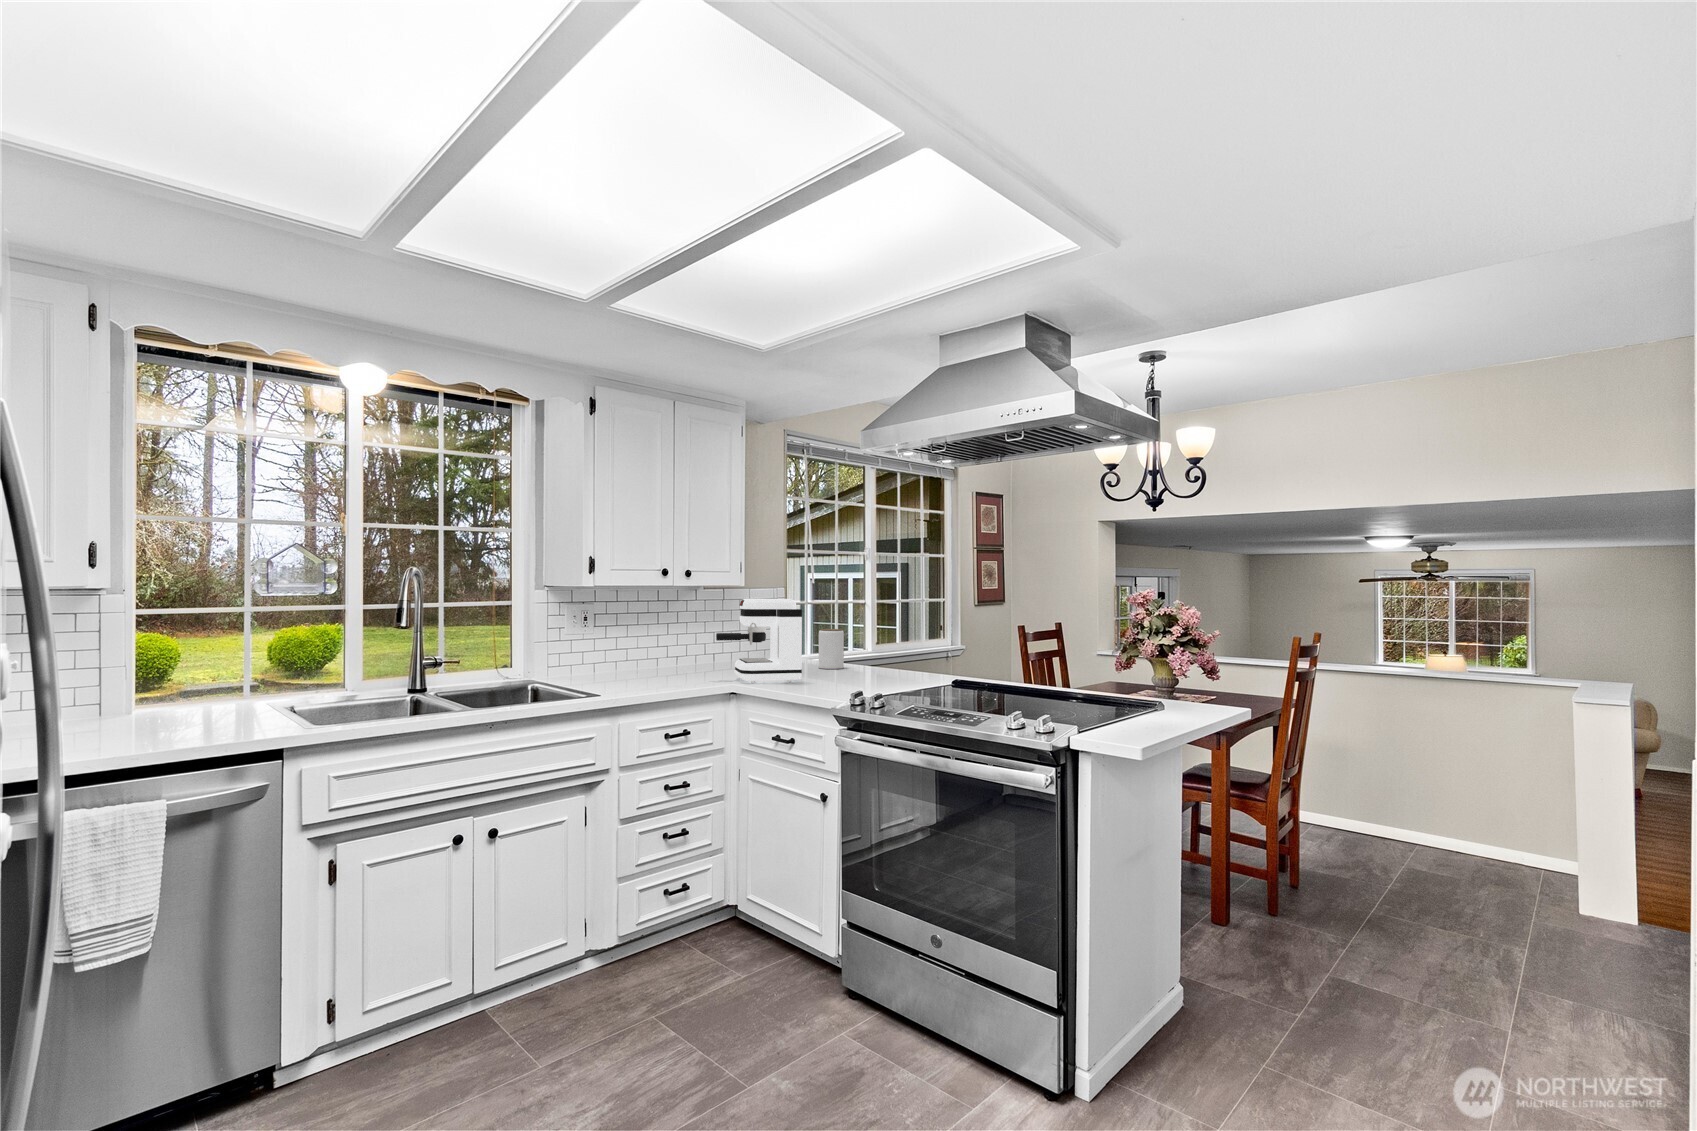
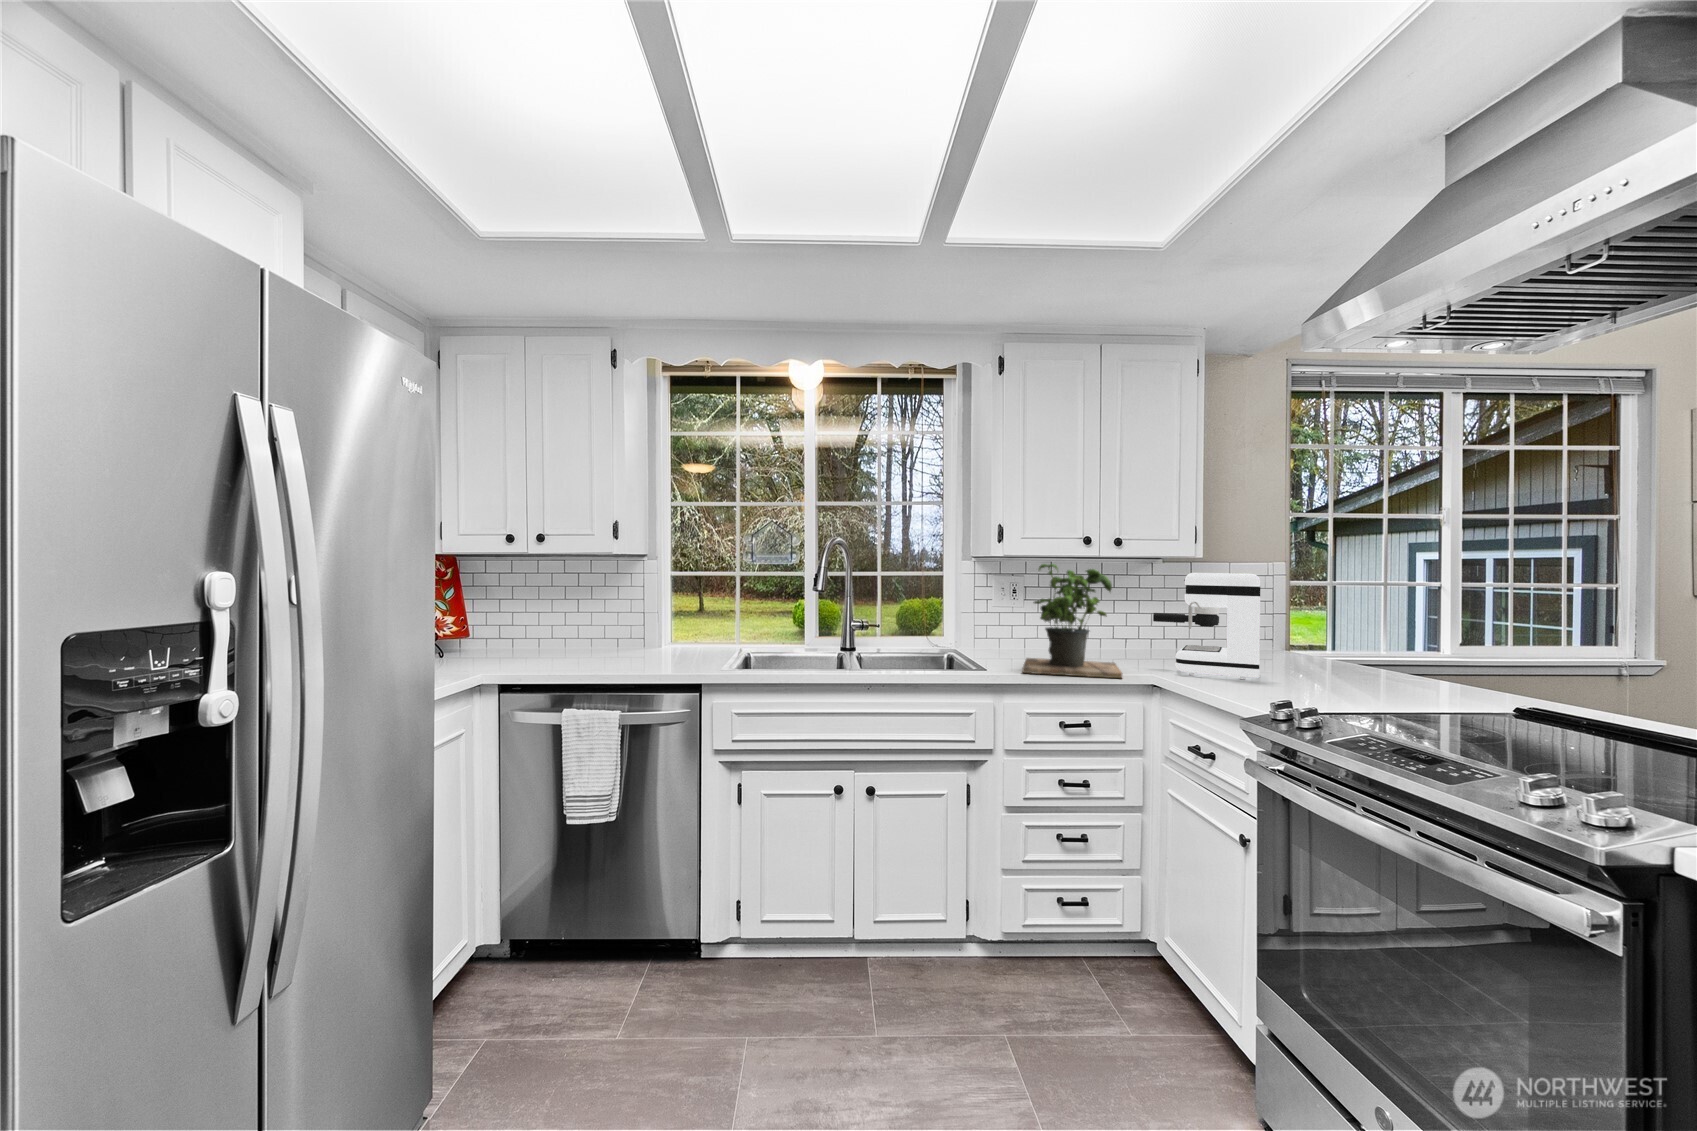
potted plant: none [612,594,714,695] -> present [1022,564,1122,678]
jar: present [819,629,844,669] -> none [1325,617,1365,671]

